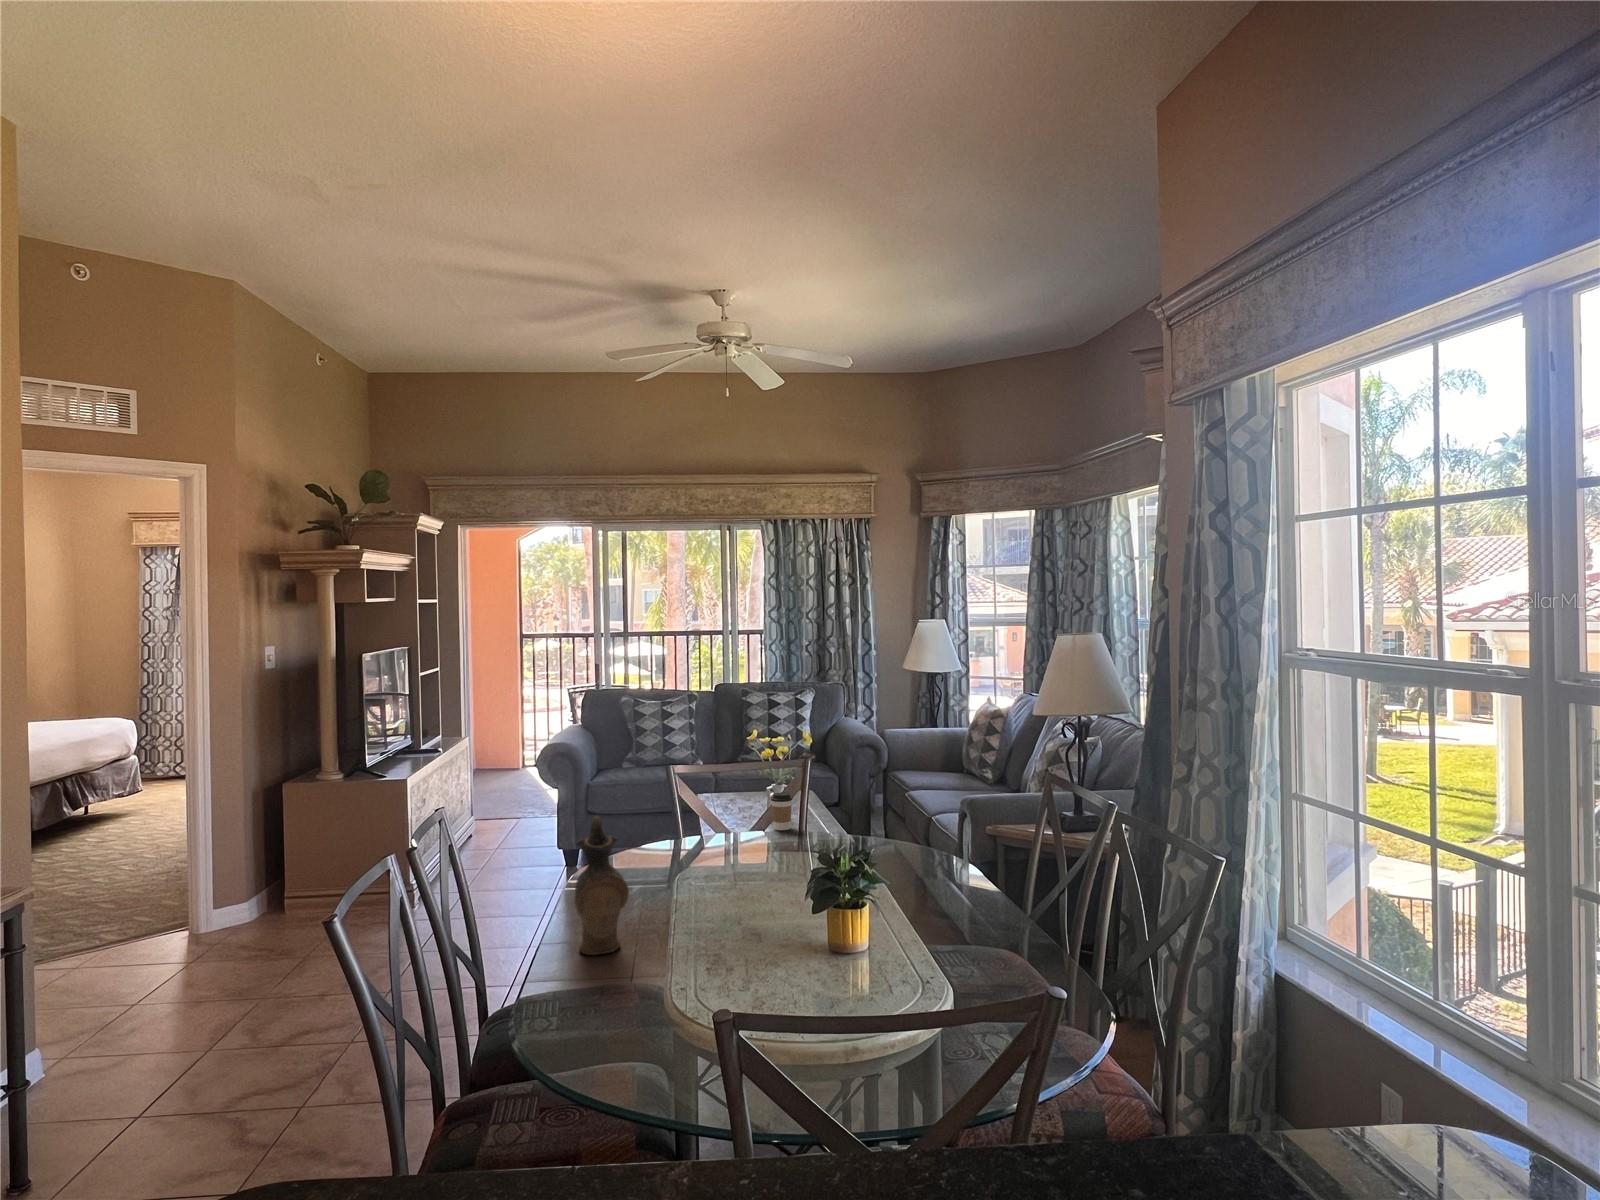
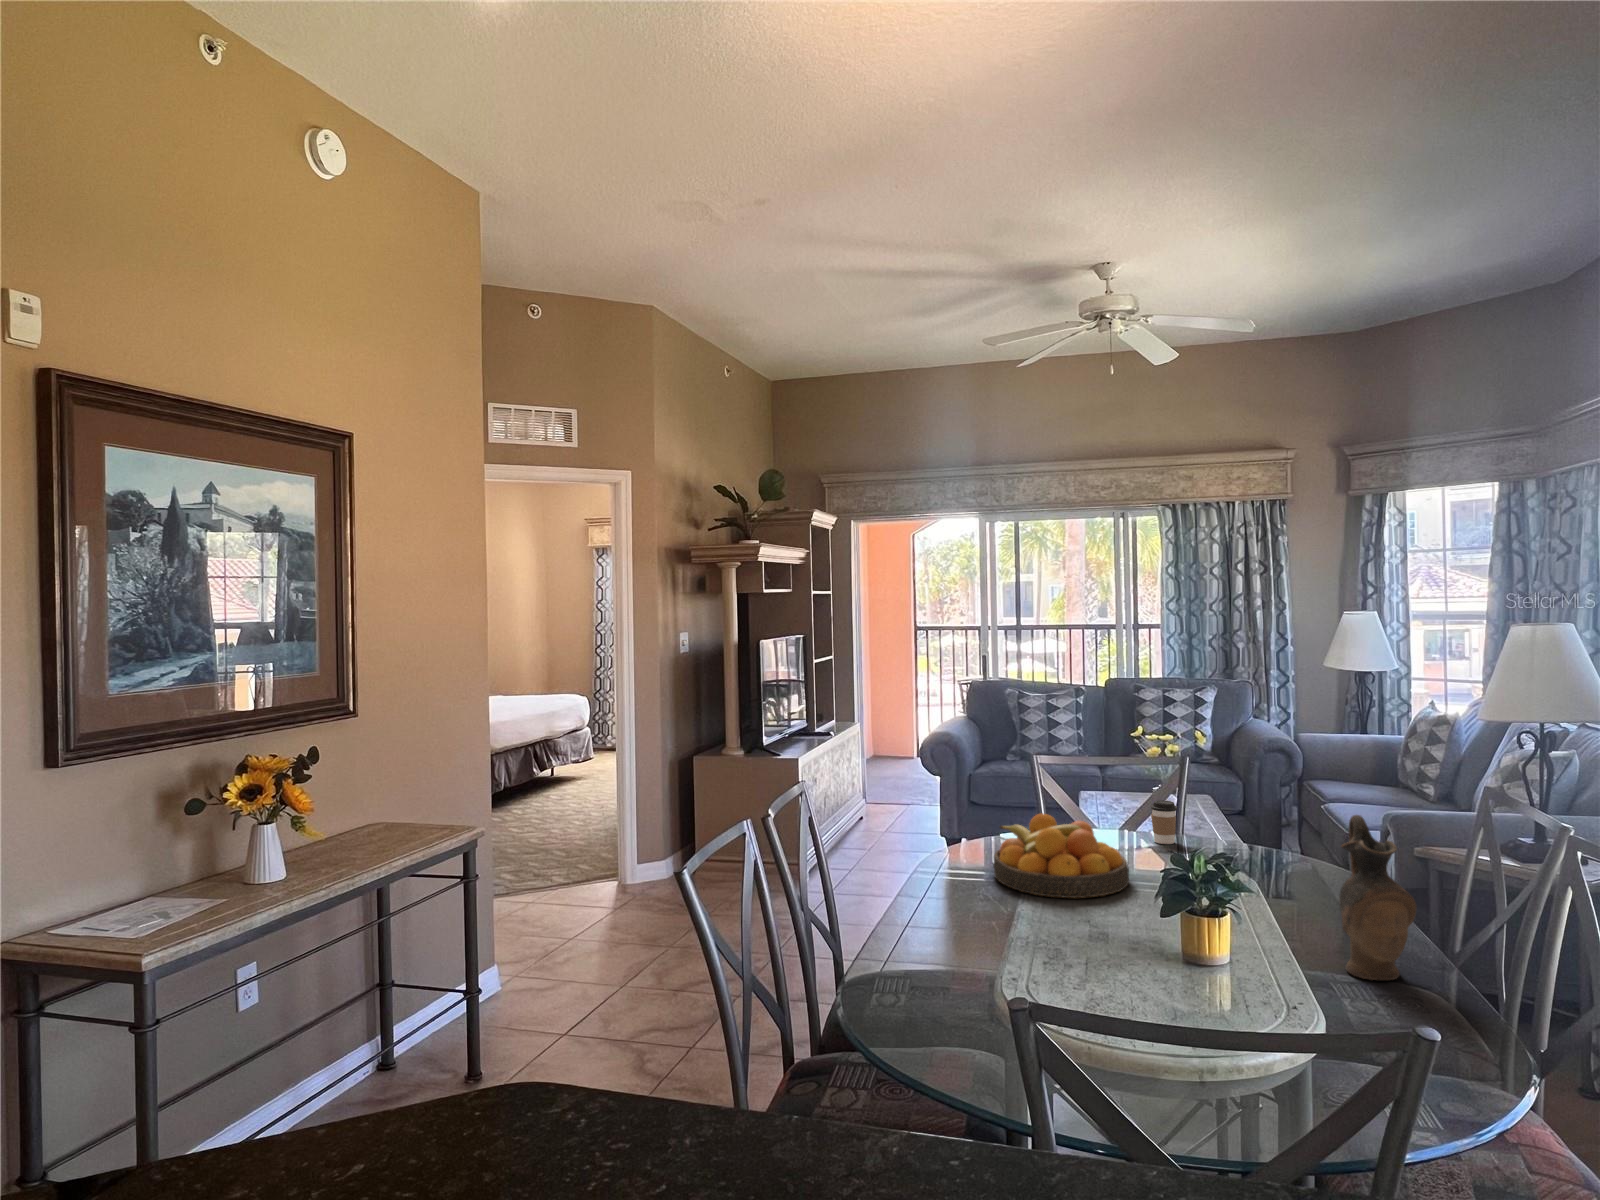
fruit bowl: none [640,811,757,882] -> present [993,814,1129,898]
ceramic pitcher: present [574,816,629,955] -> present [1339,815,1417,980]

